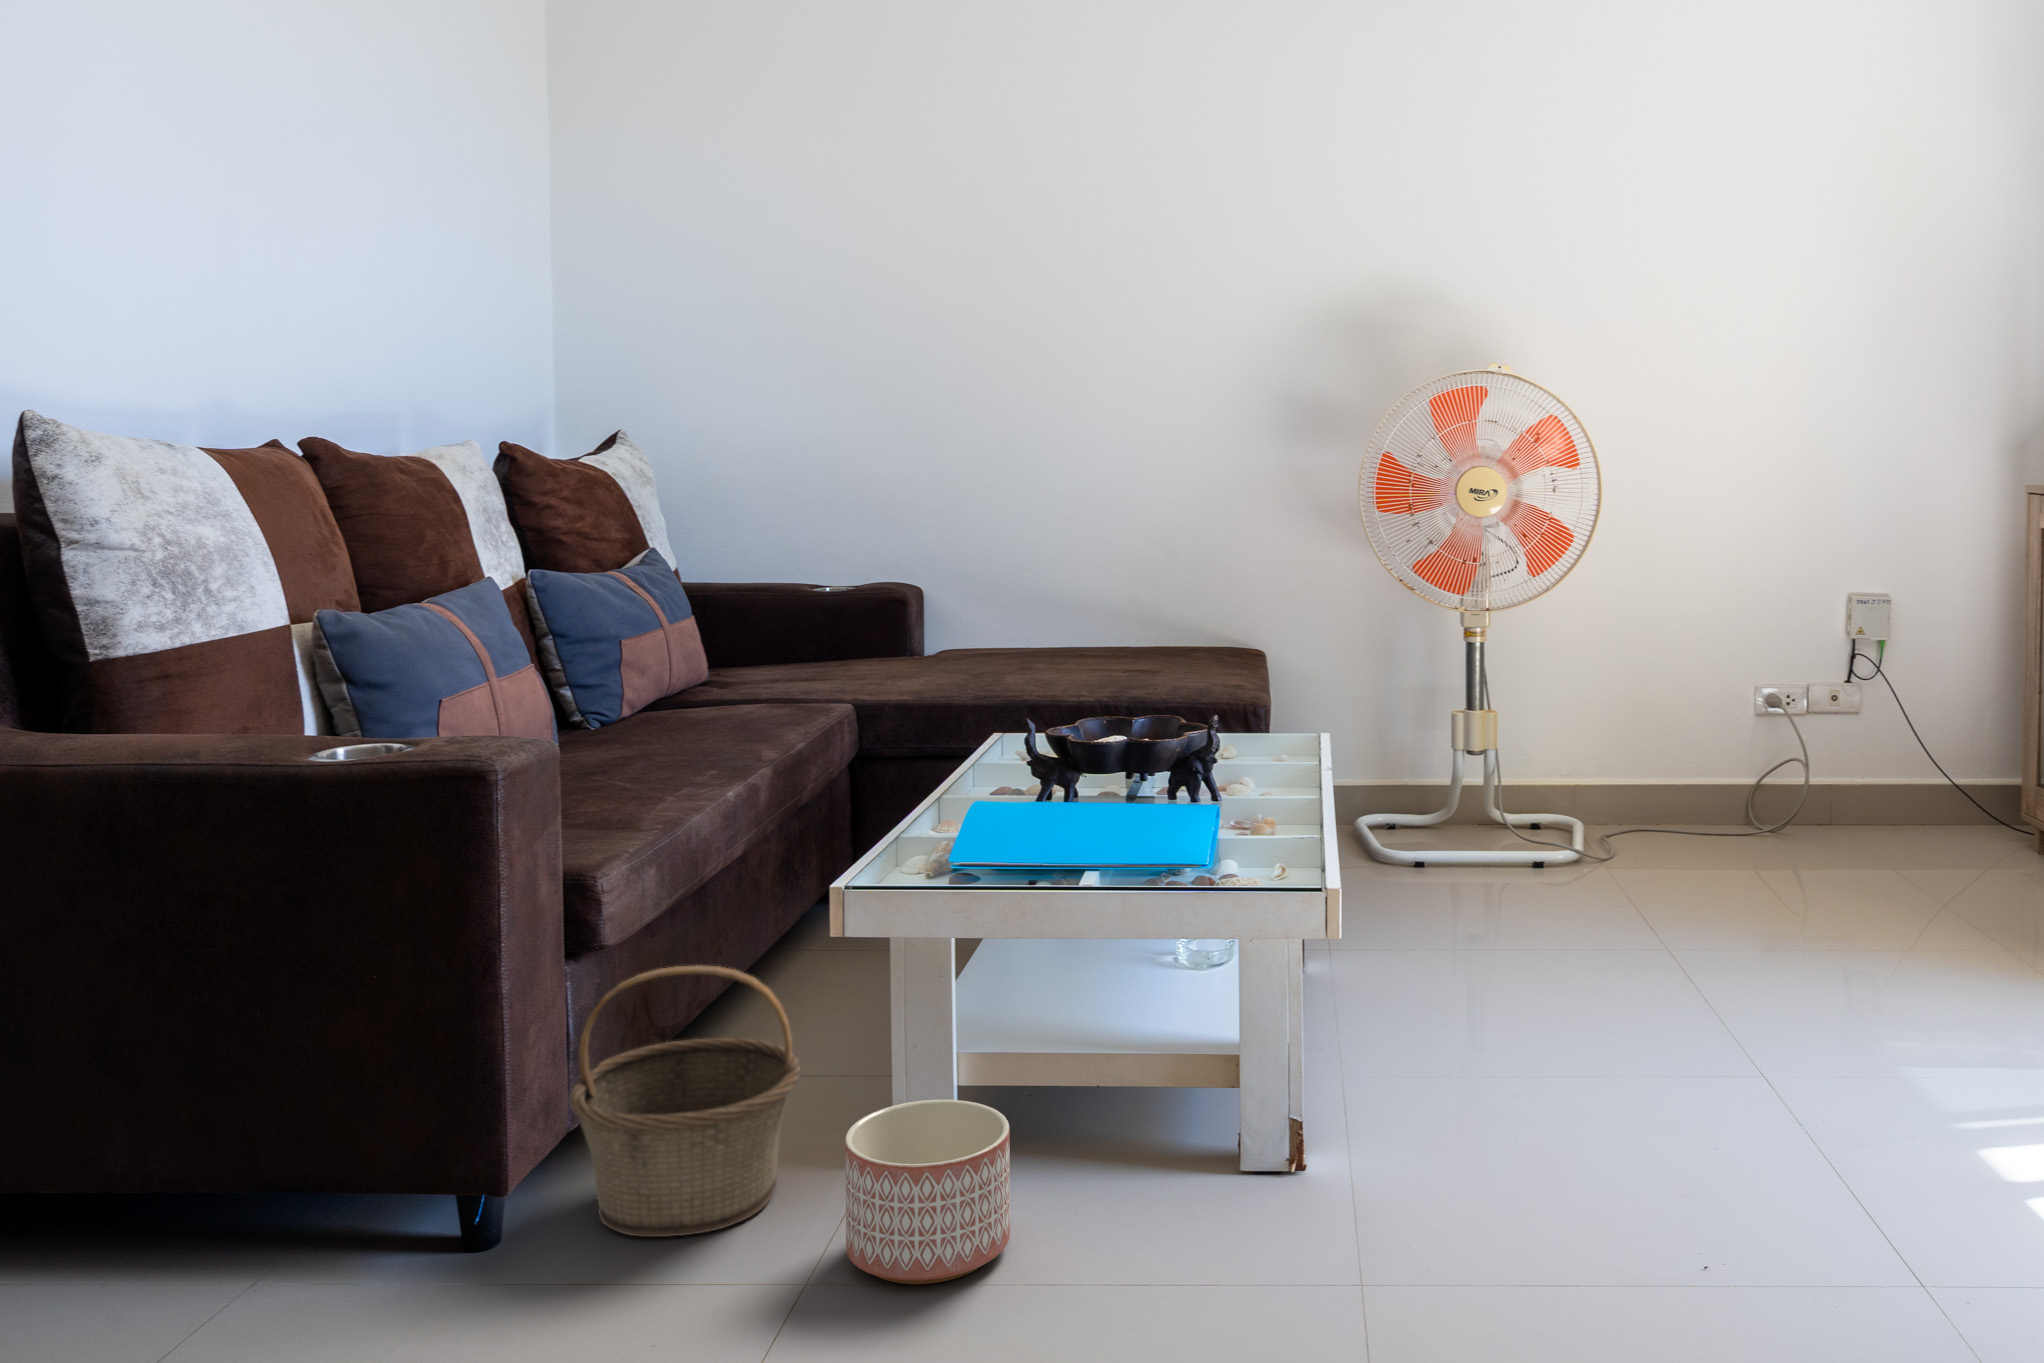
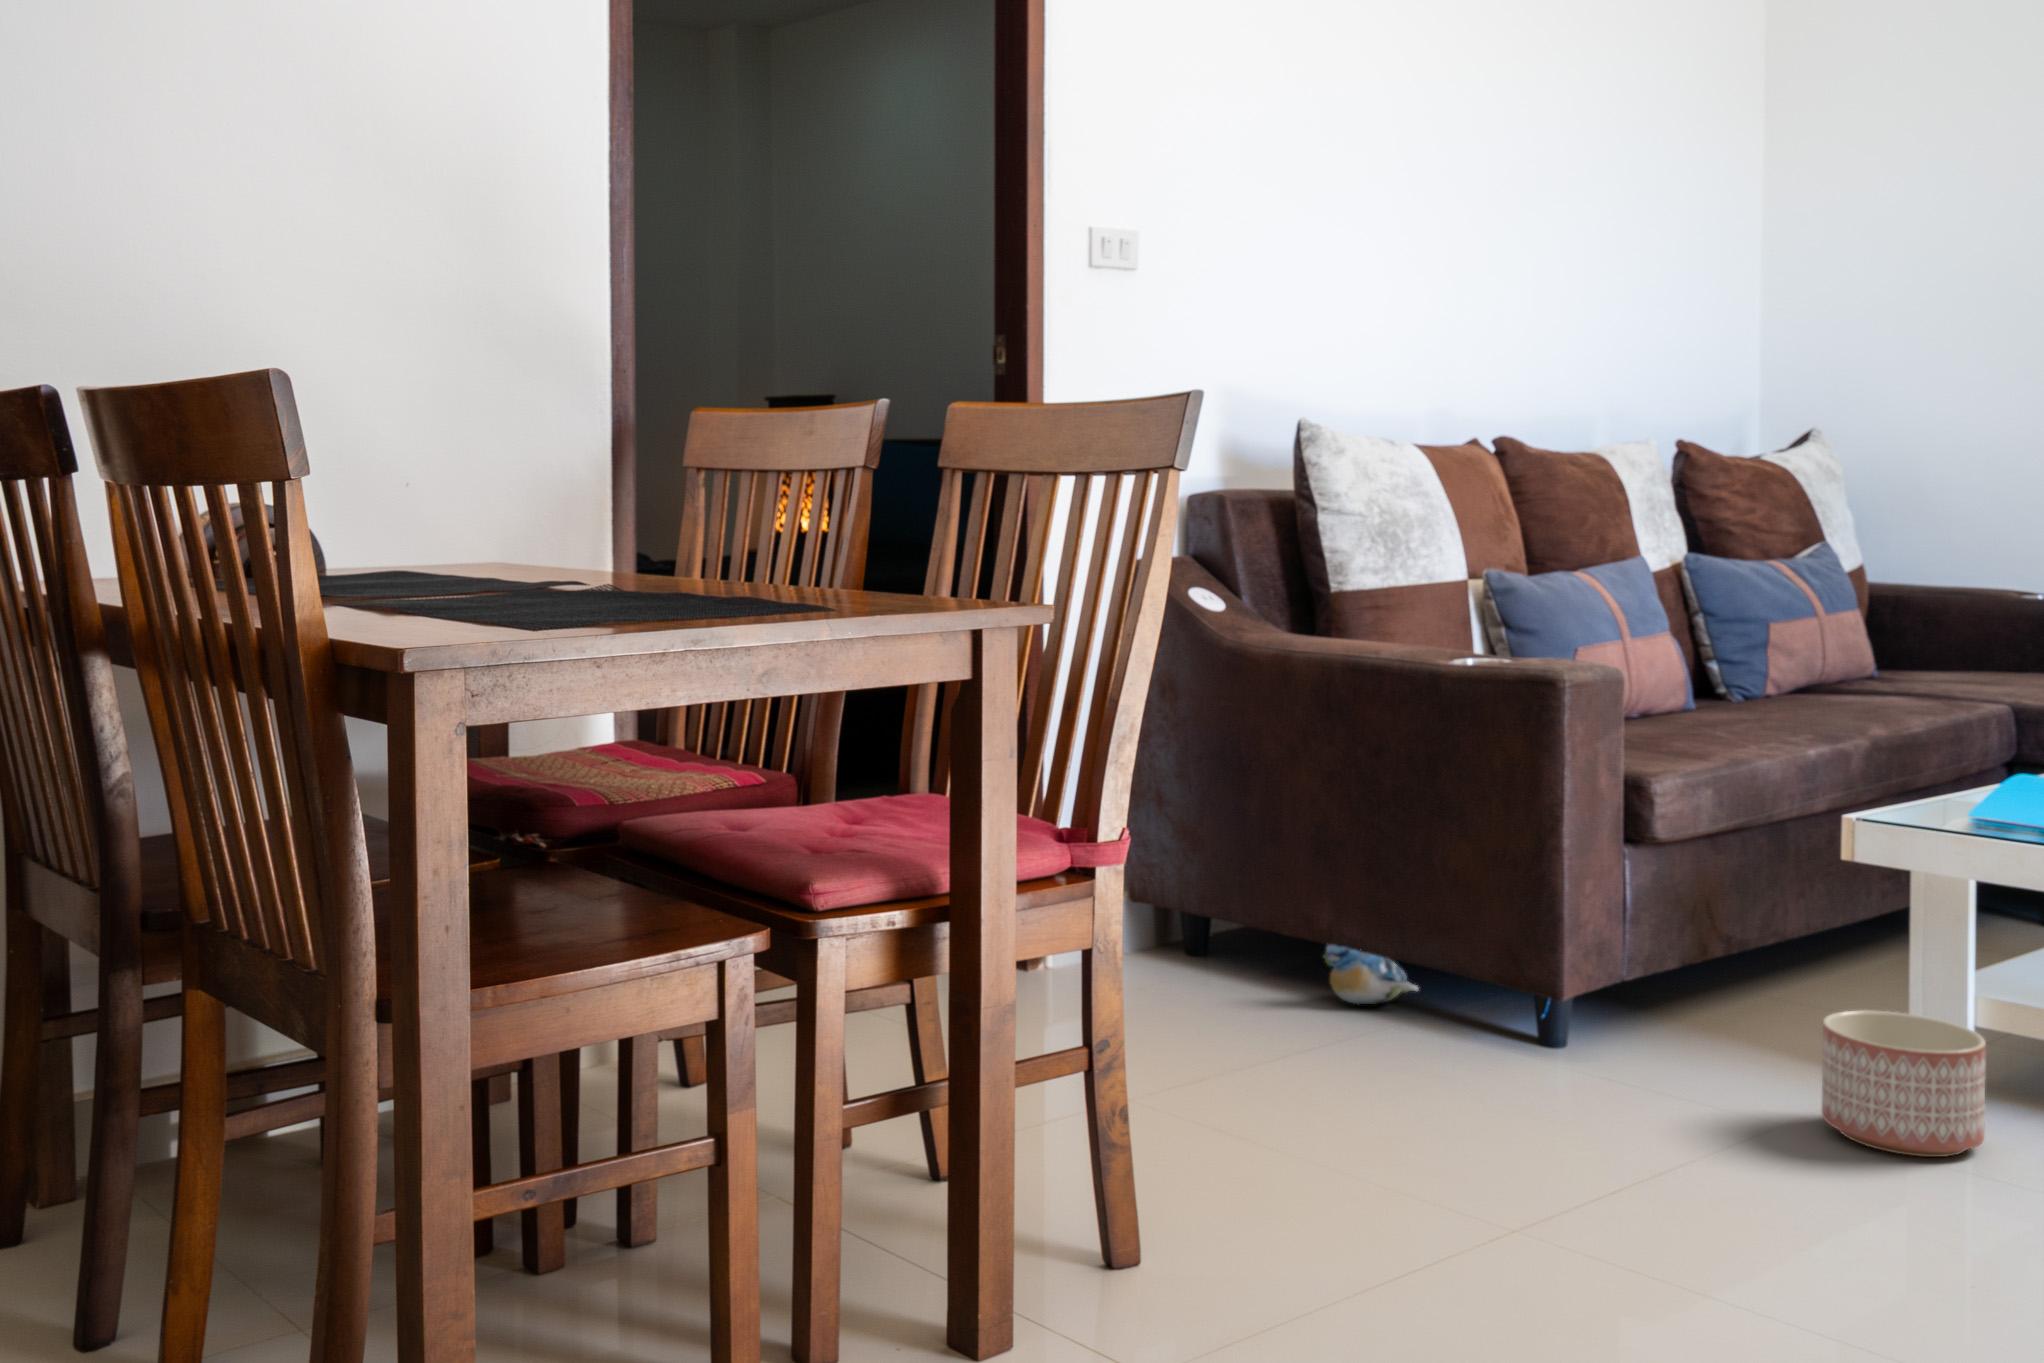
basket: present [569,965,800,1237] -> none [1620,864,1822,1079]
plush toy: none [111,1187,274,1285] -> present [1323,945,1418,1004]

